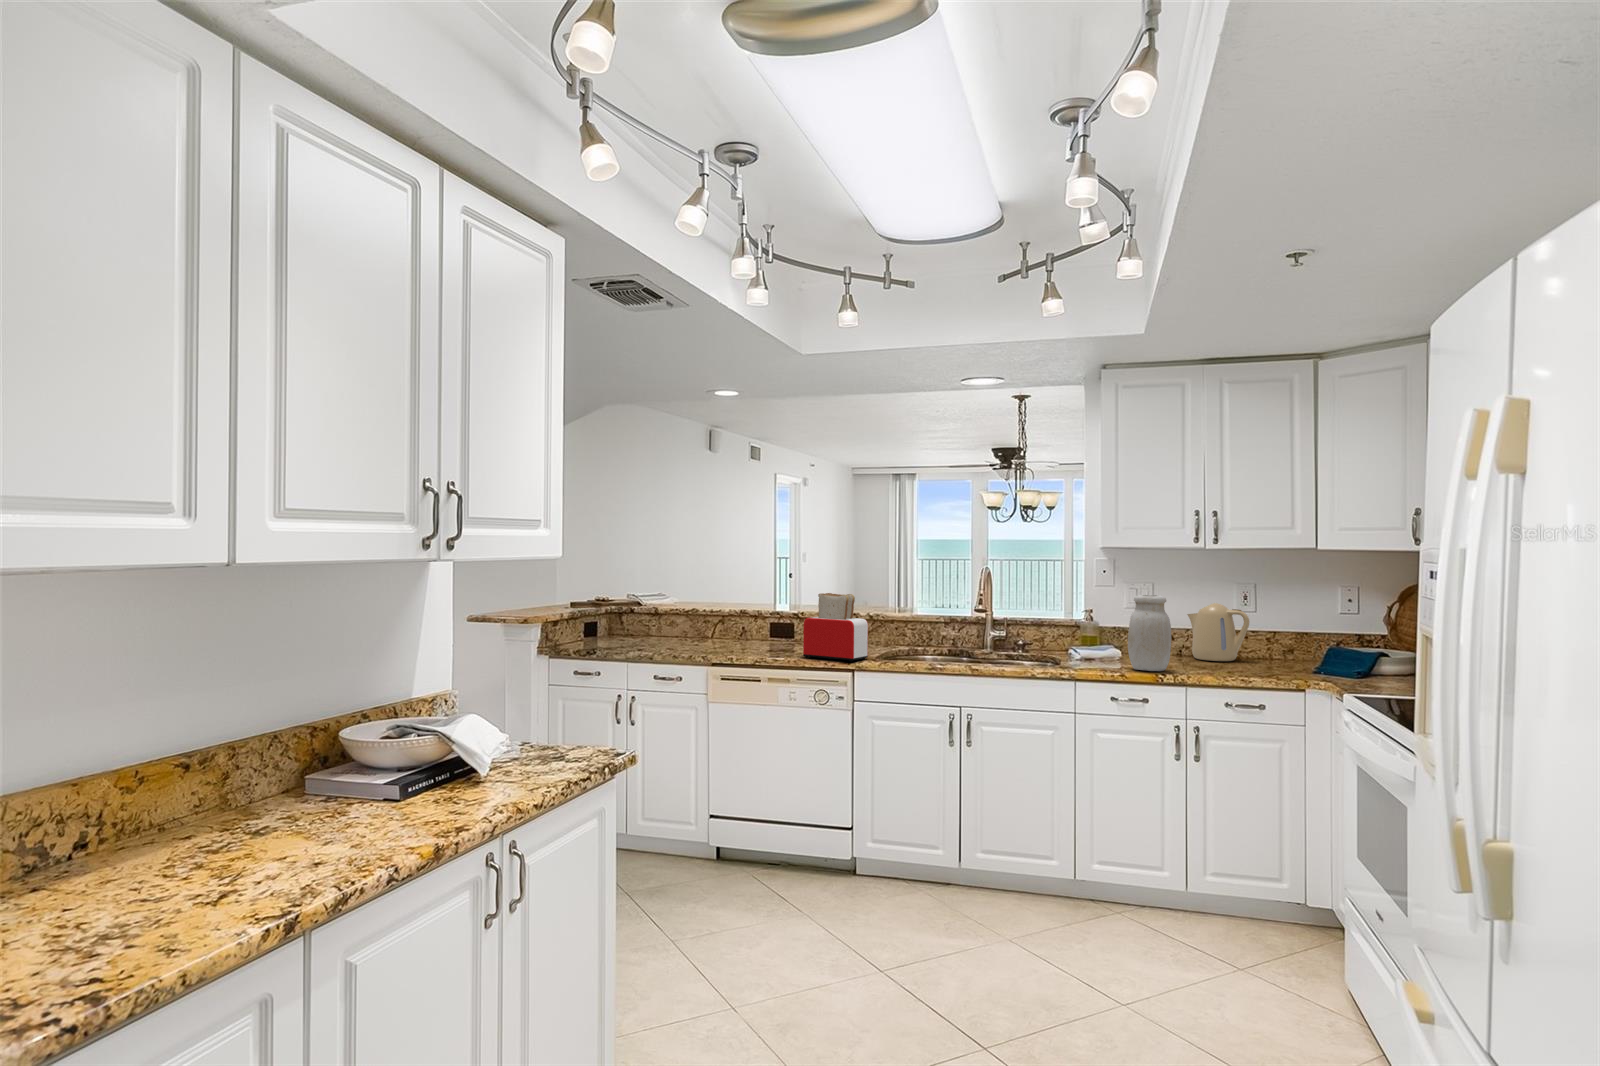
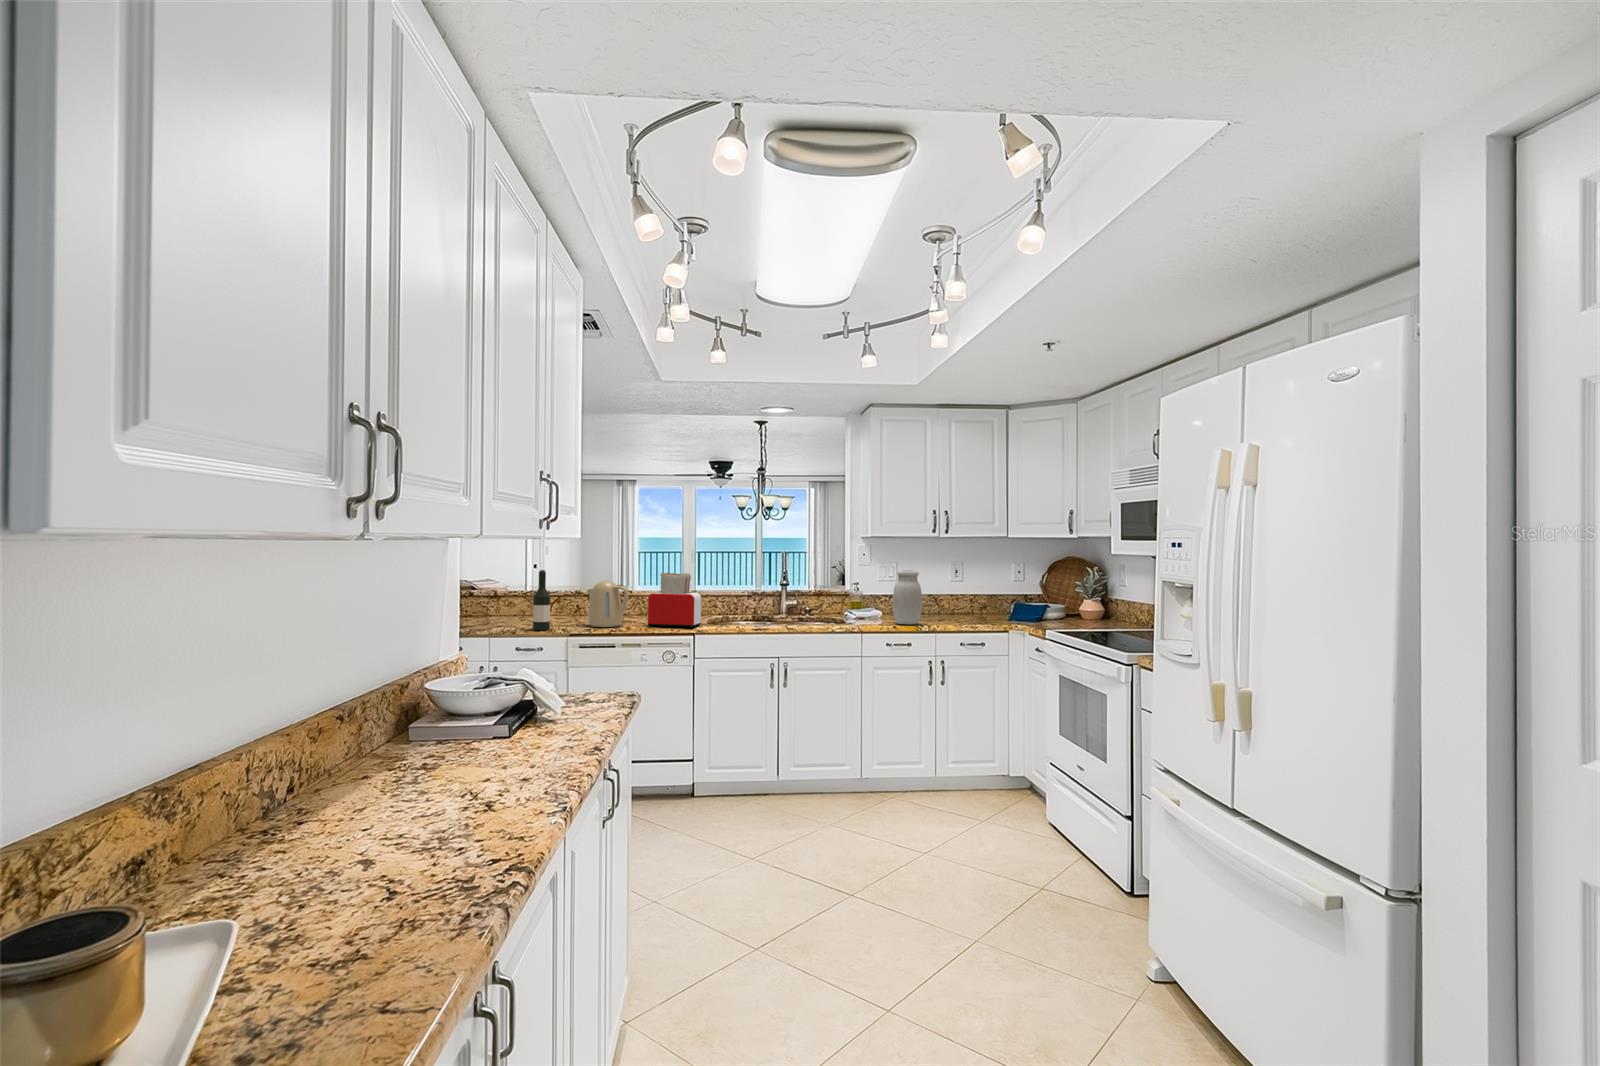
wine bottle: none [675,588,694,657] -> present [533,570,550,630]
kettle: present [1187,603,1249,661] -> present [587,580,629,627]

